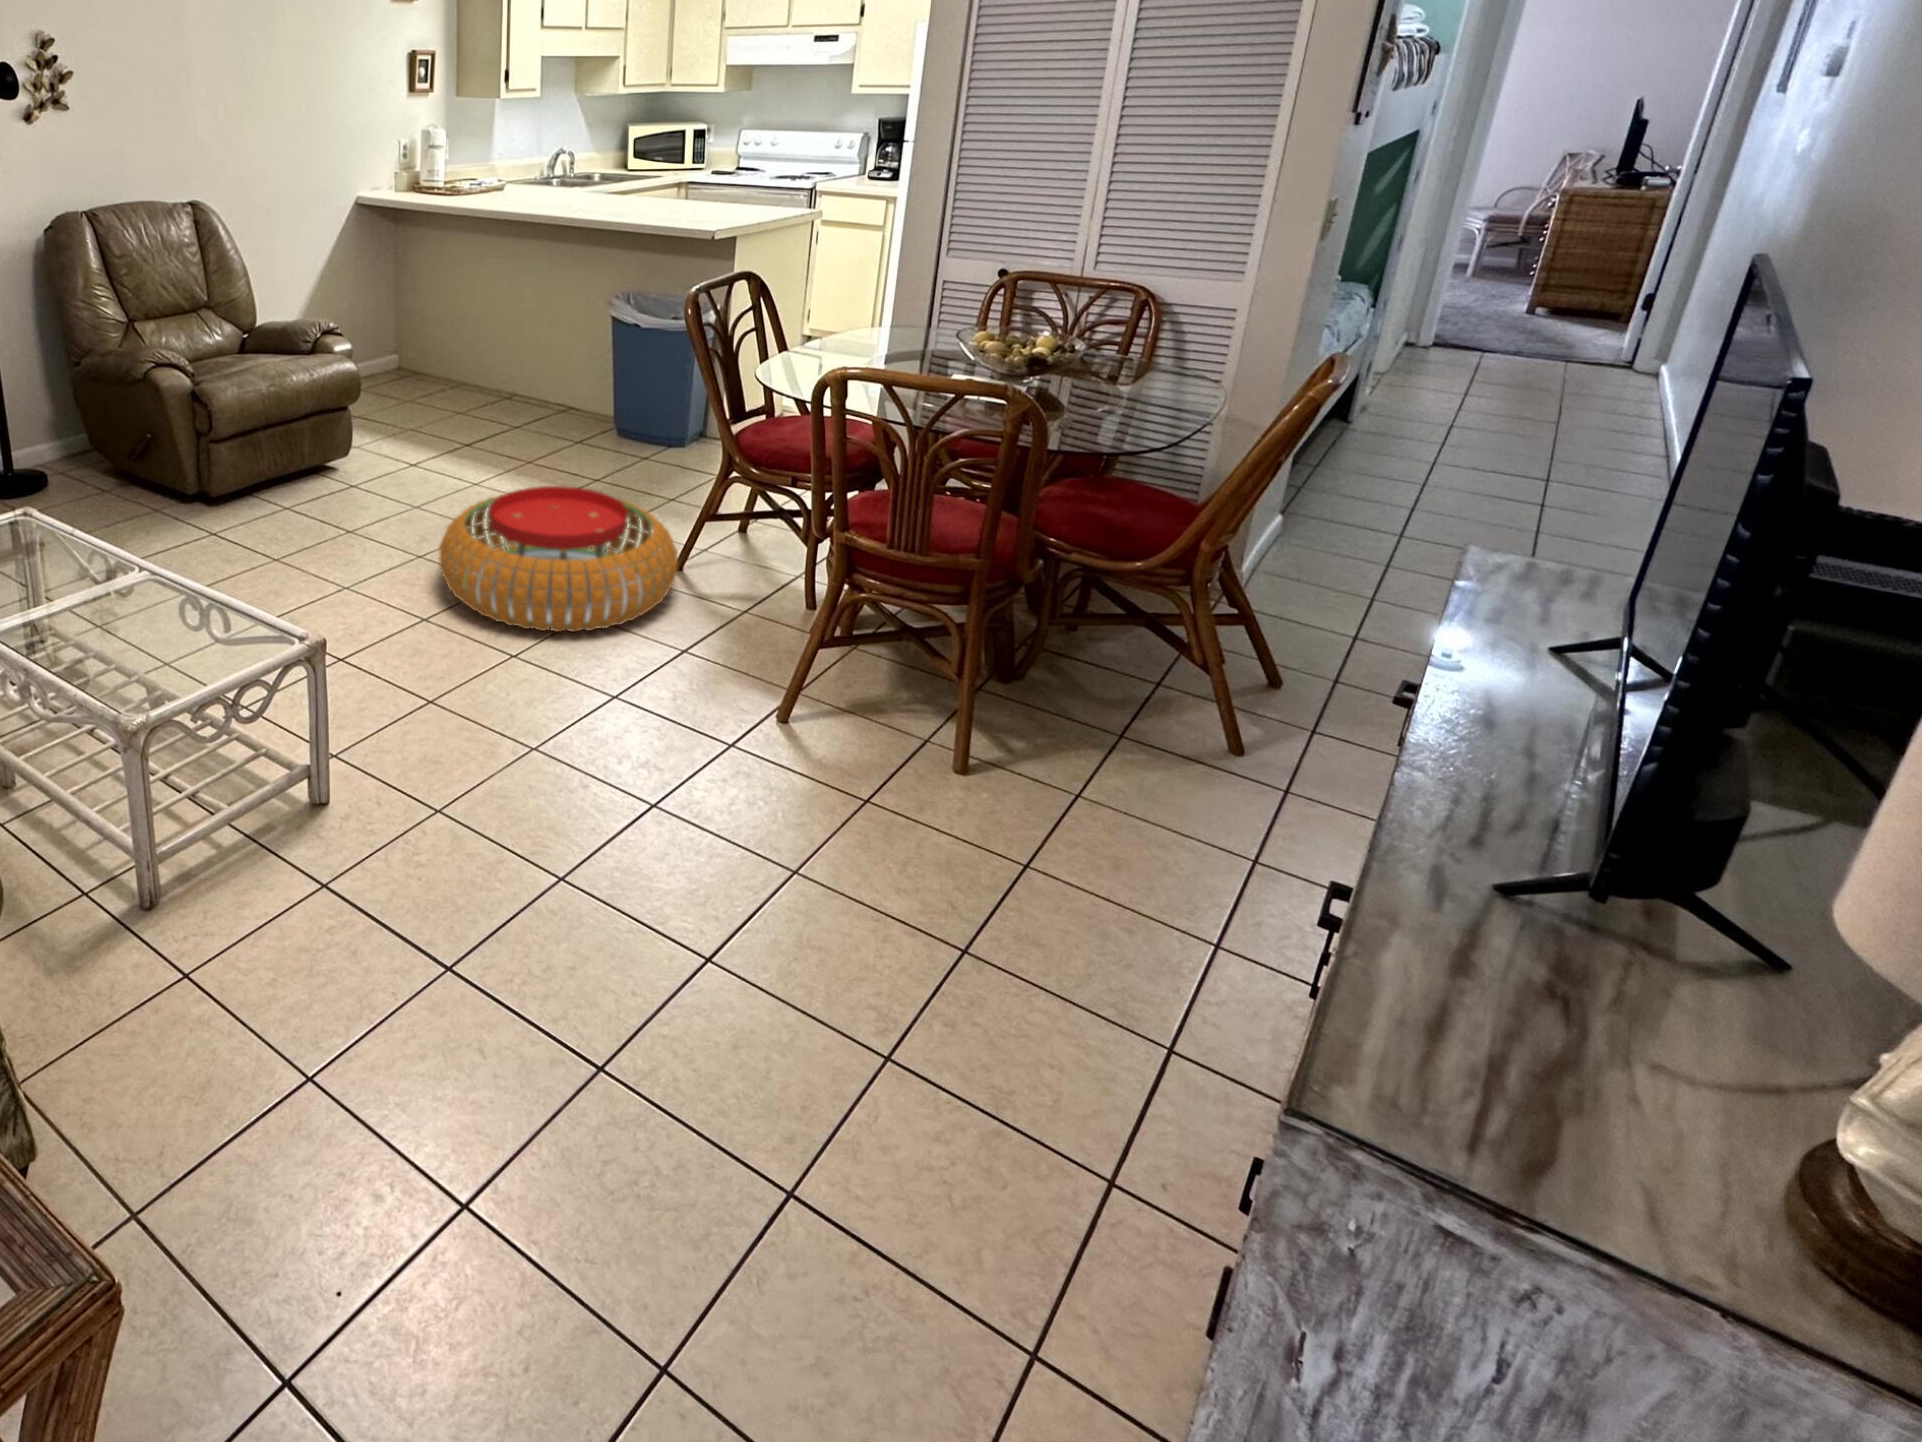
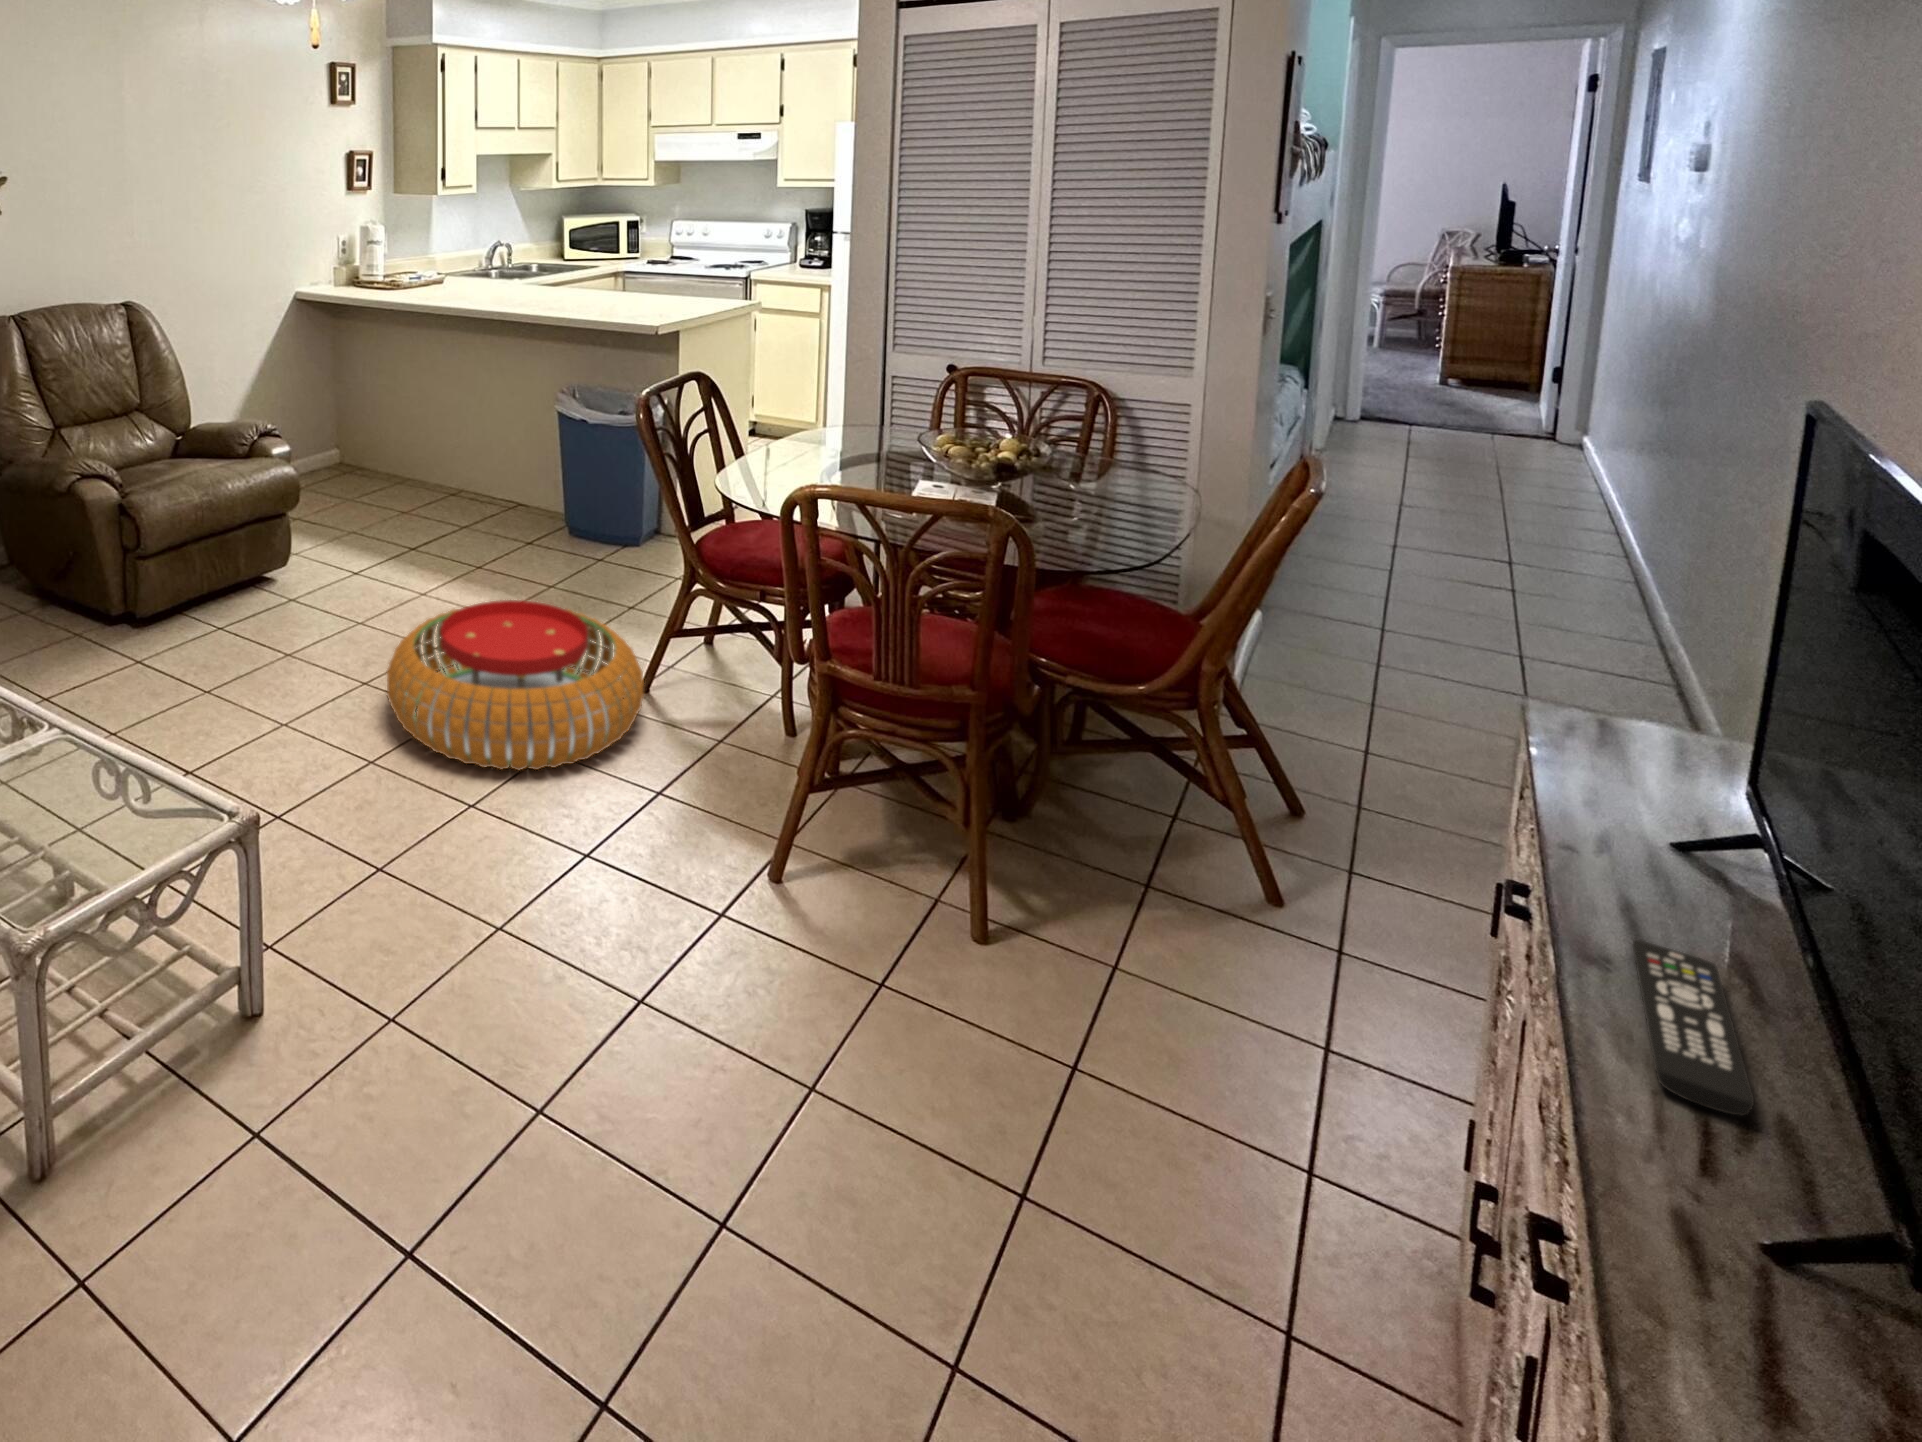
remote control: none [1466,728,1553,840] -> present [1633,940,1754,1115]

